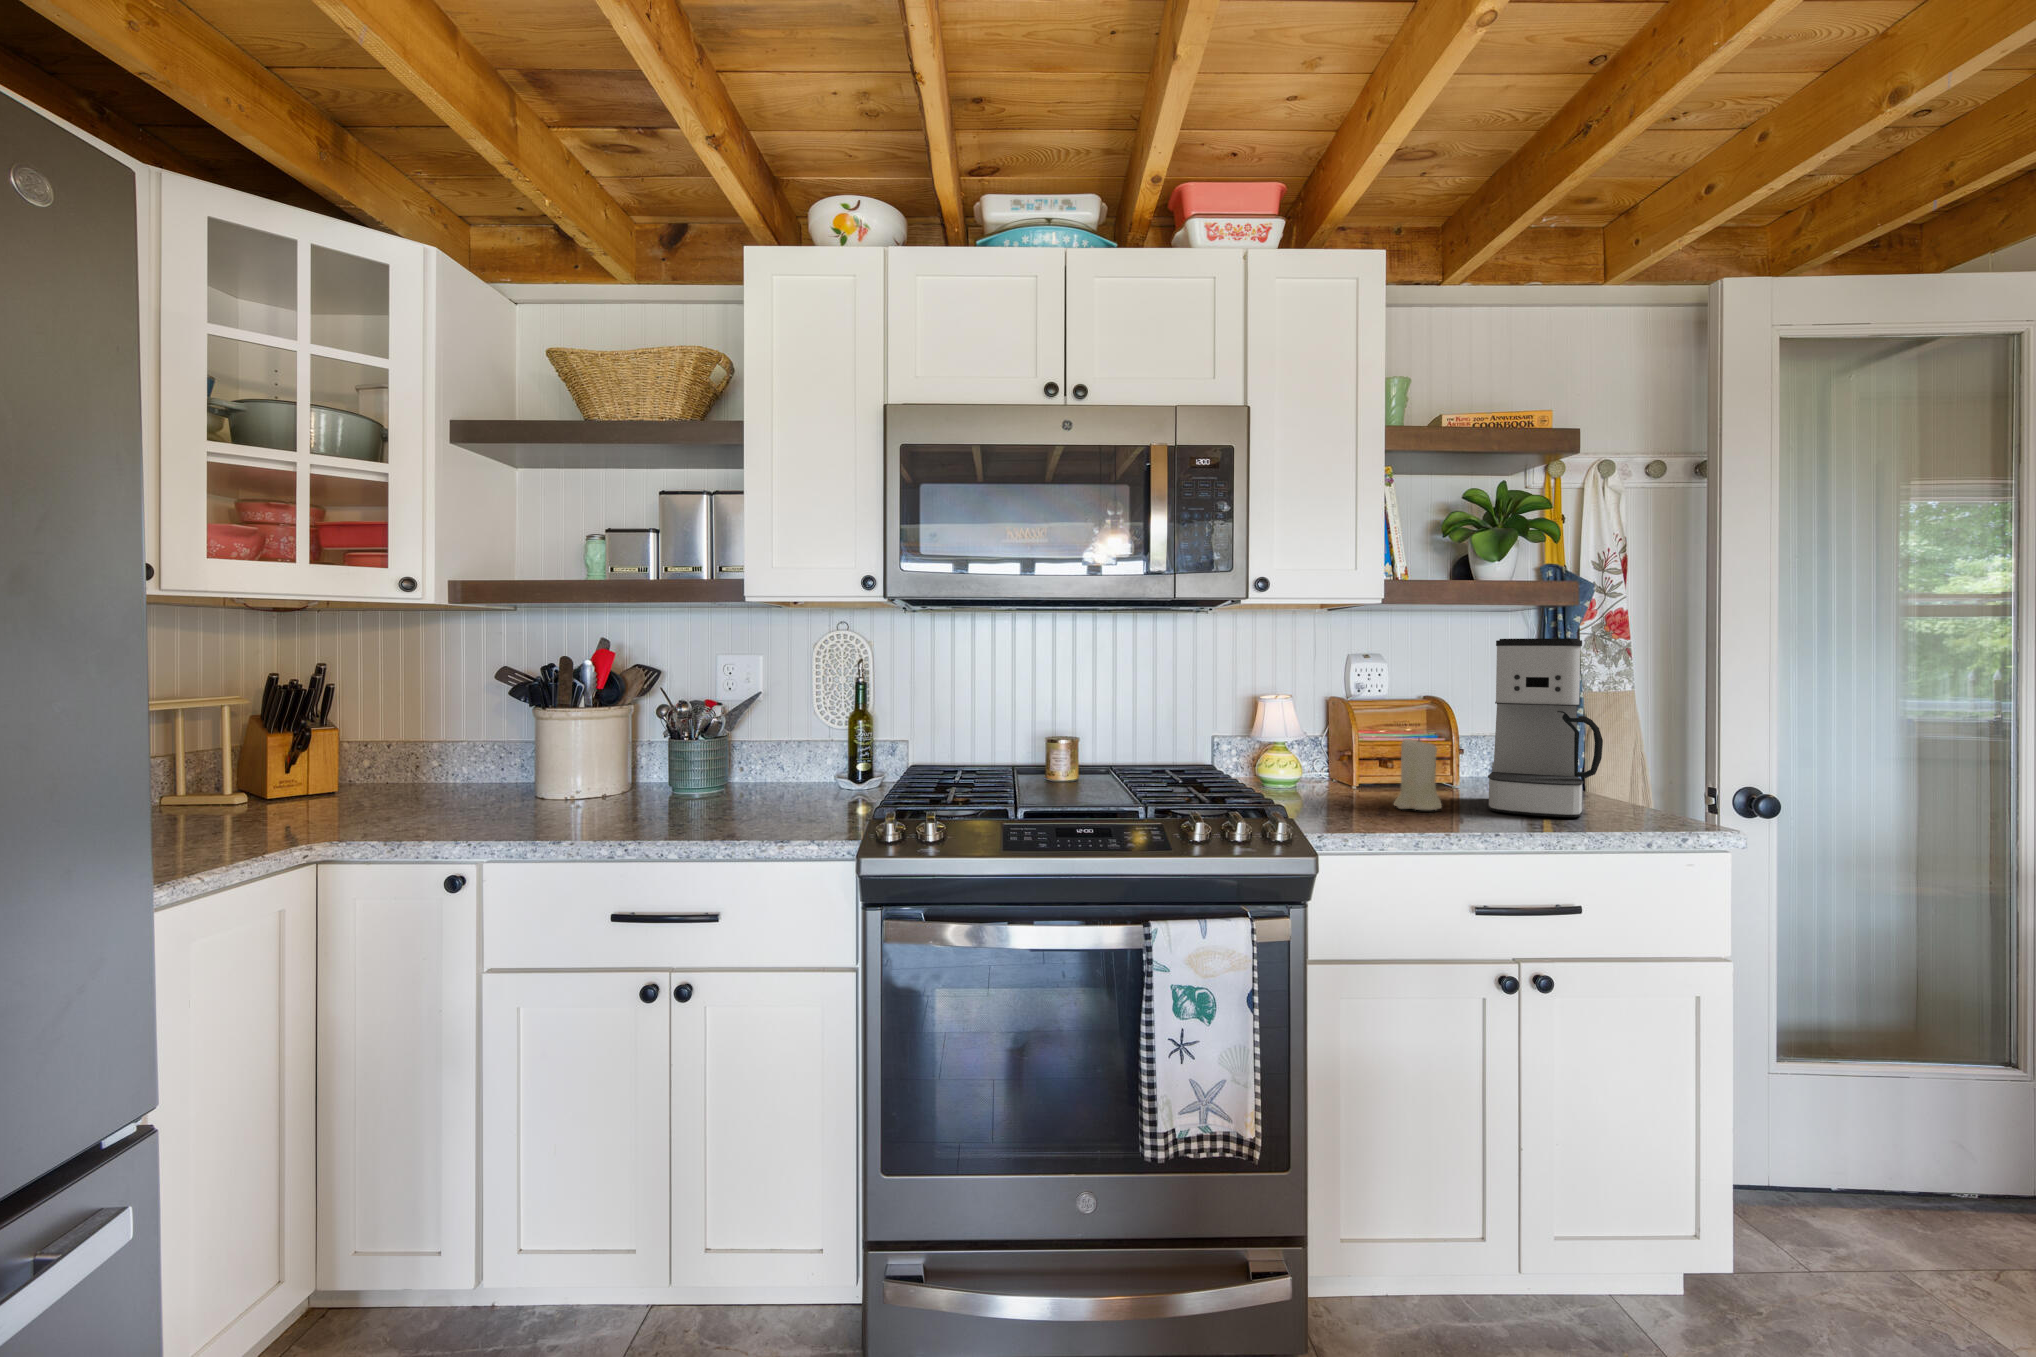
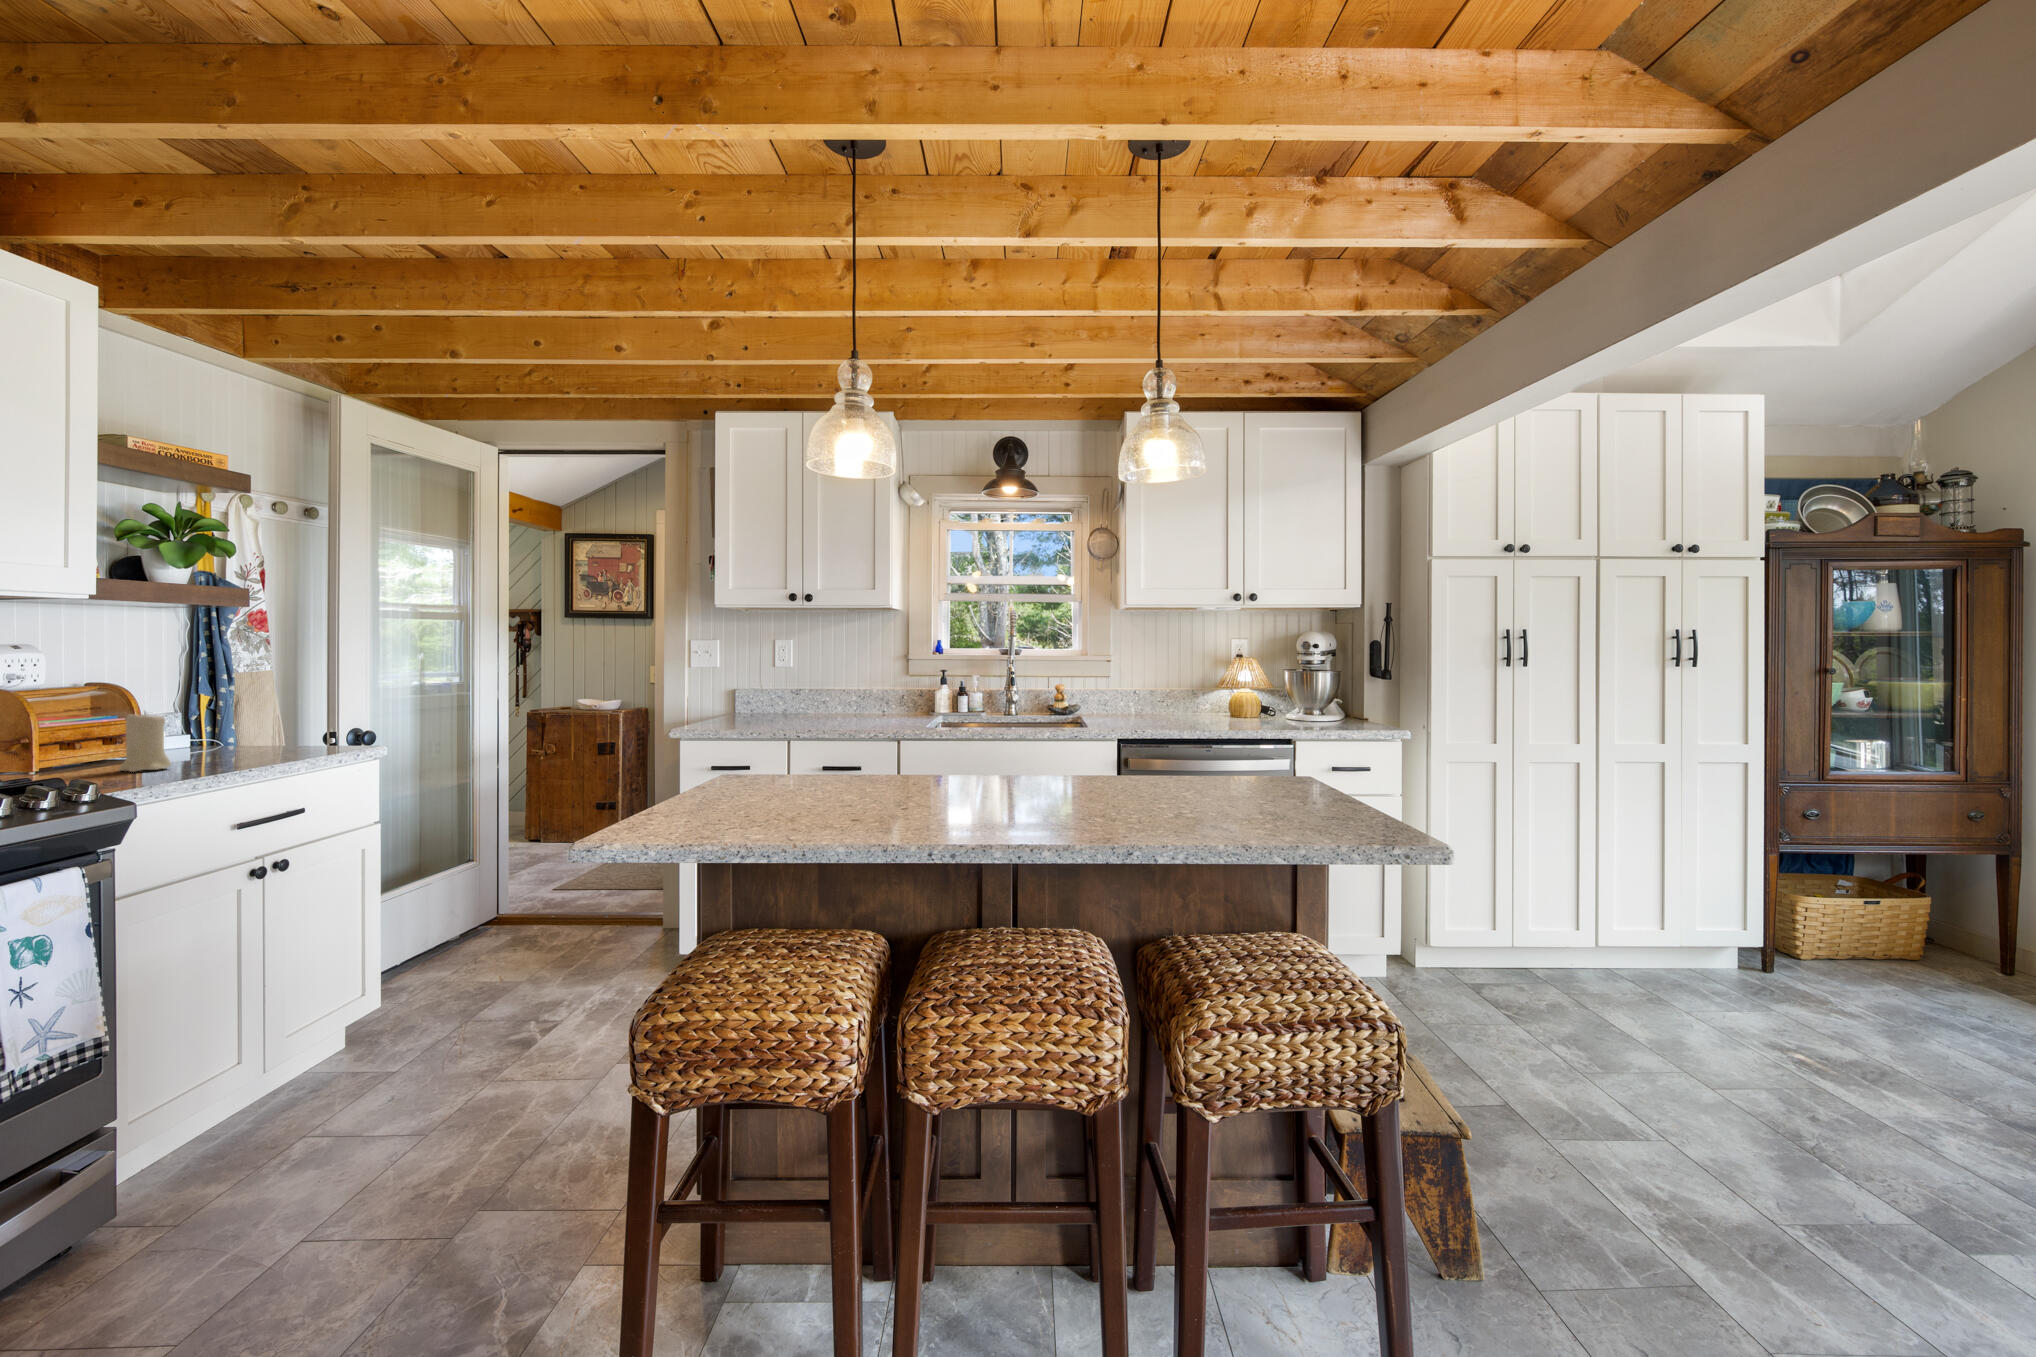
coffee maker: present [1488,638,1603,817] -> none [191,633,294,762]

